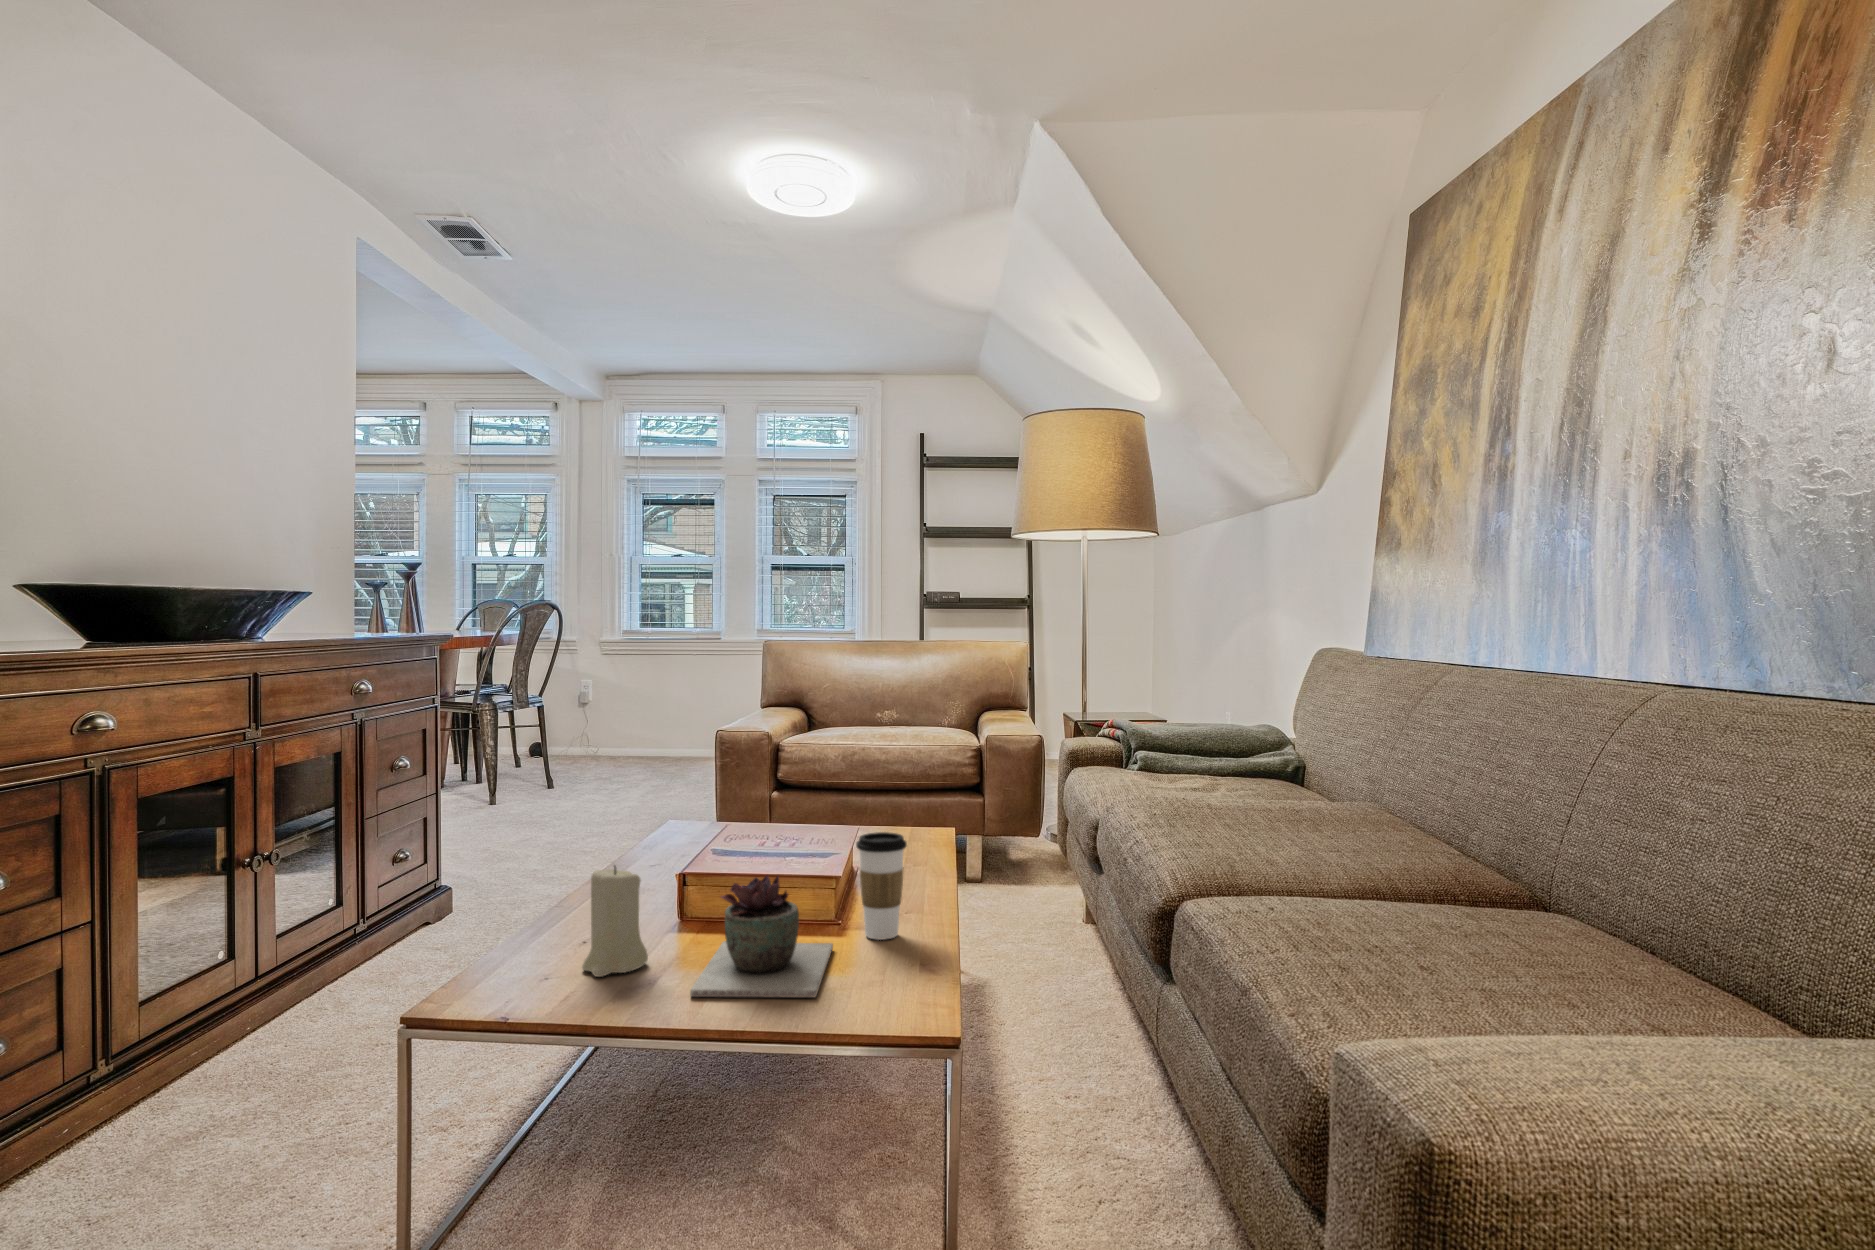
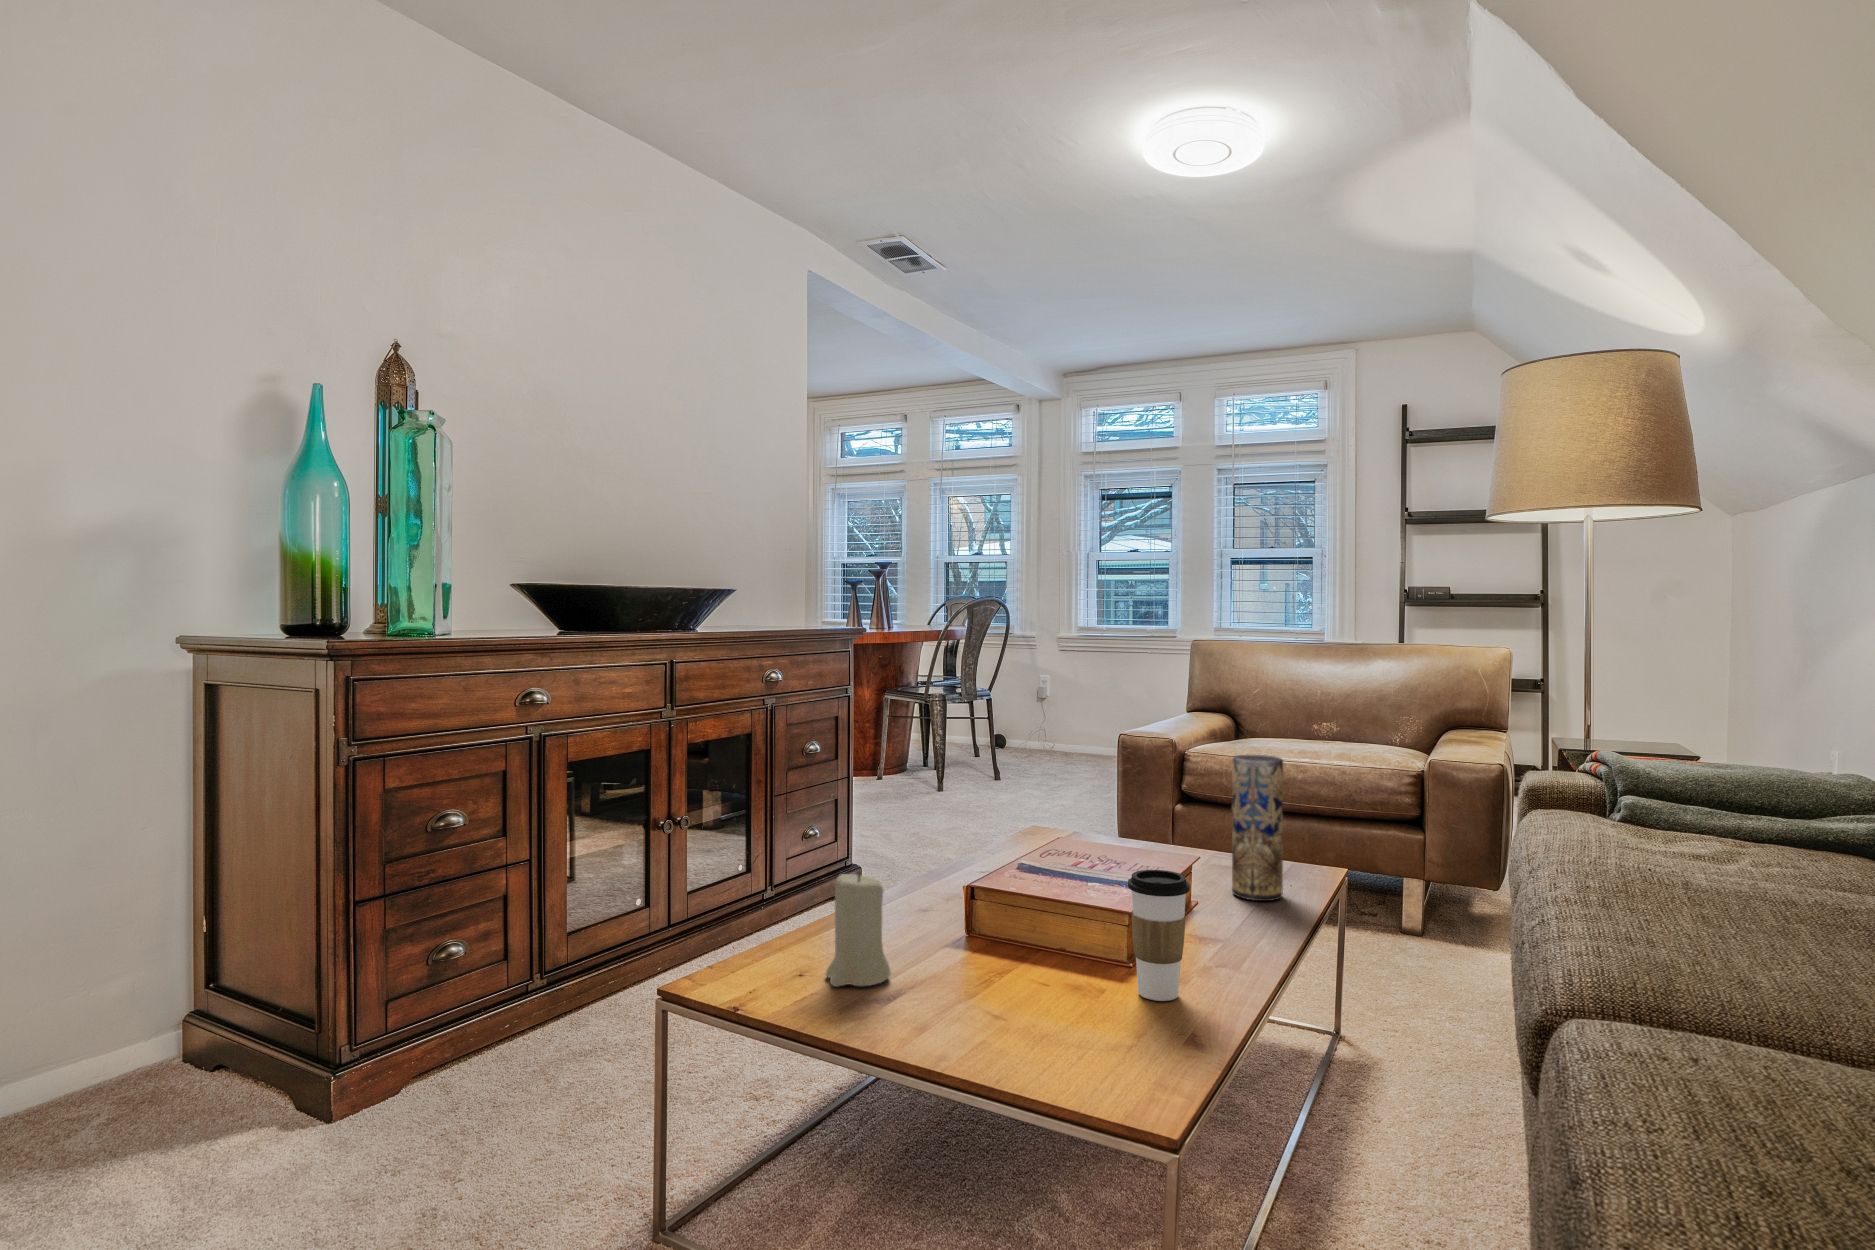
vase: none [886,736,927,858] -> present [1232,755,1283,901]
succulent plant: present [690,875,833,997] -> none [901,904,1090,1059]

